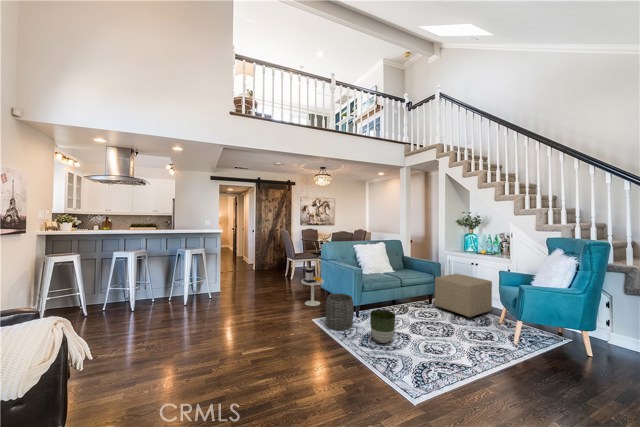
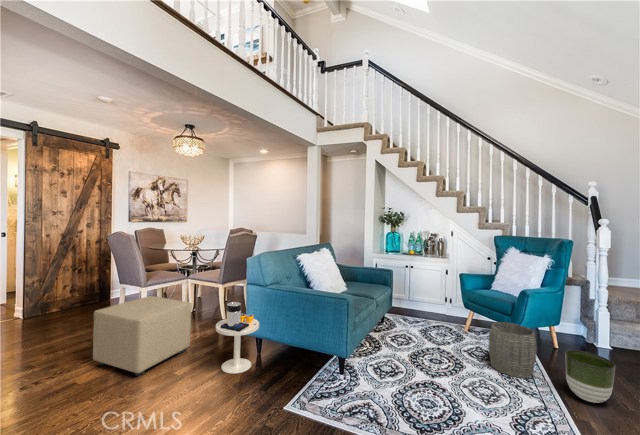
ottoman: present [435,274,492,319] -> present [93,296,191,376]
woven basket: present [326,294,354,330] -> present [488,322,537,378]
planter: present [370,310,395,343] -> present [565,350,615,403]

